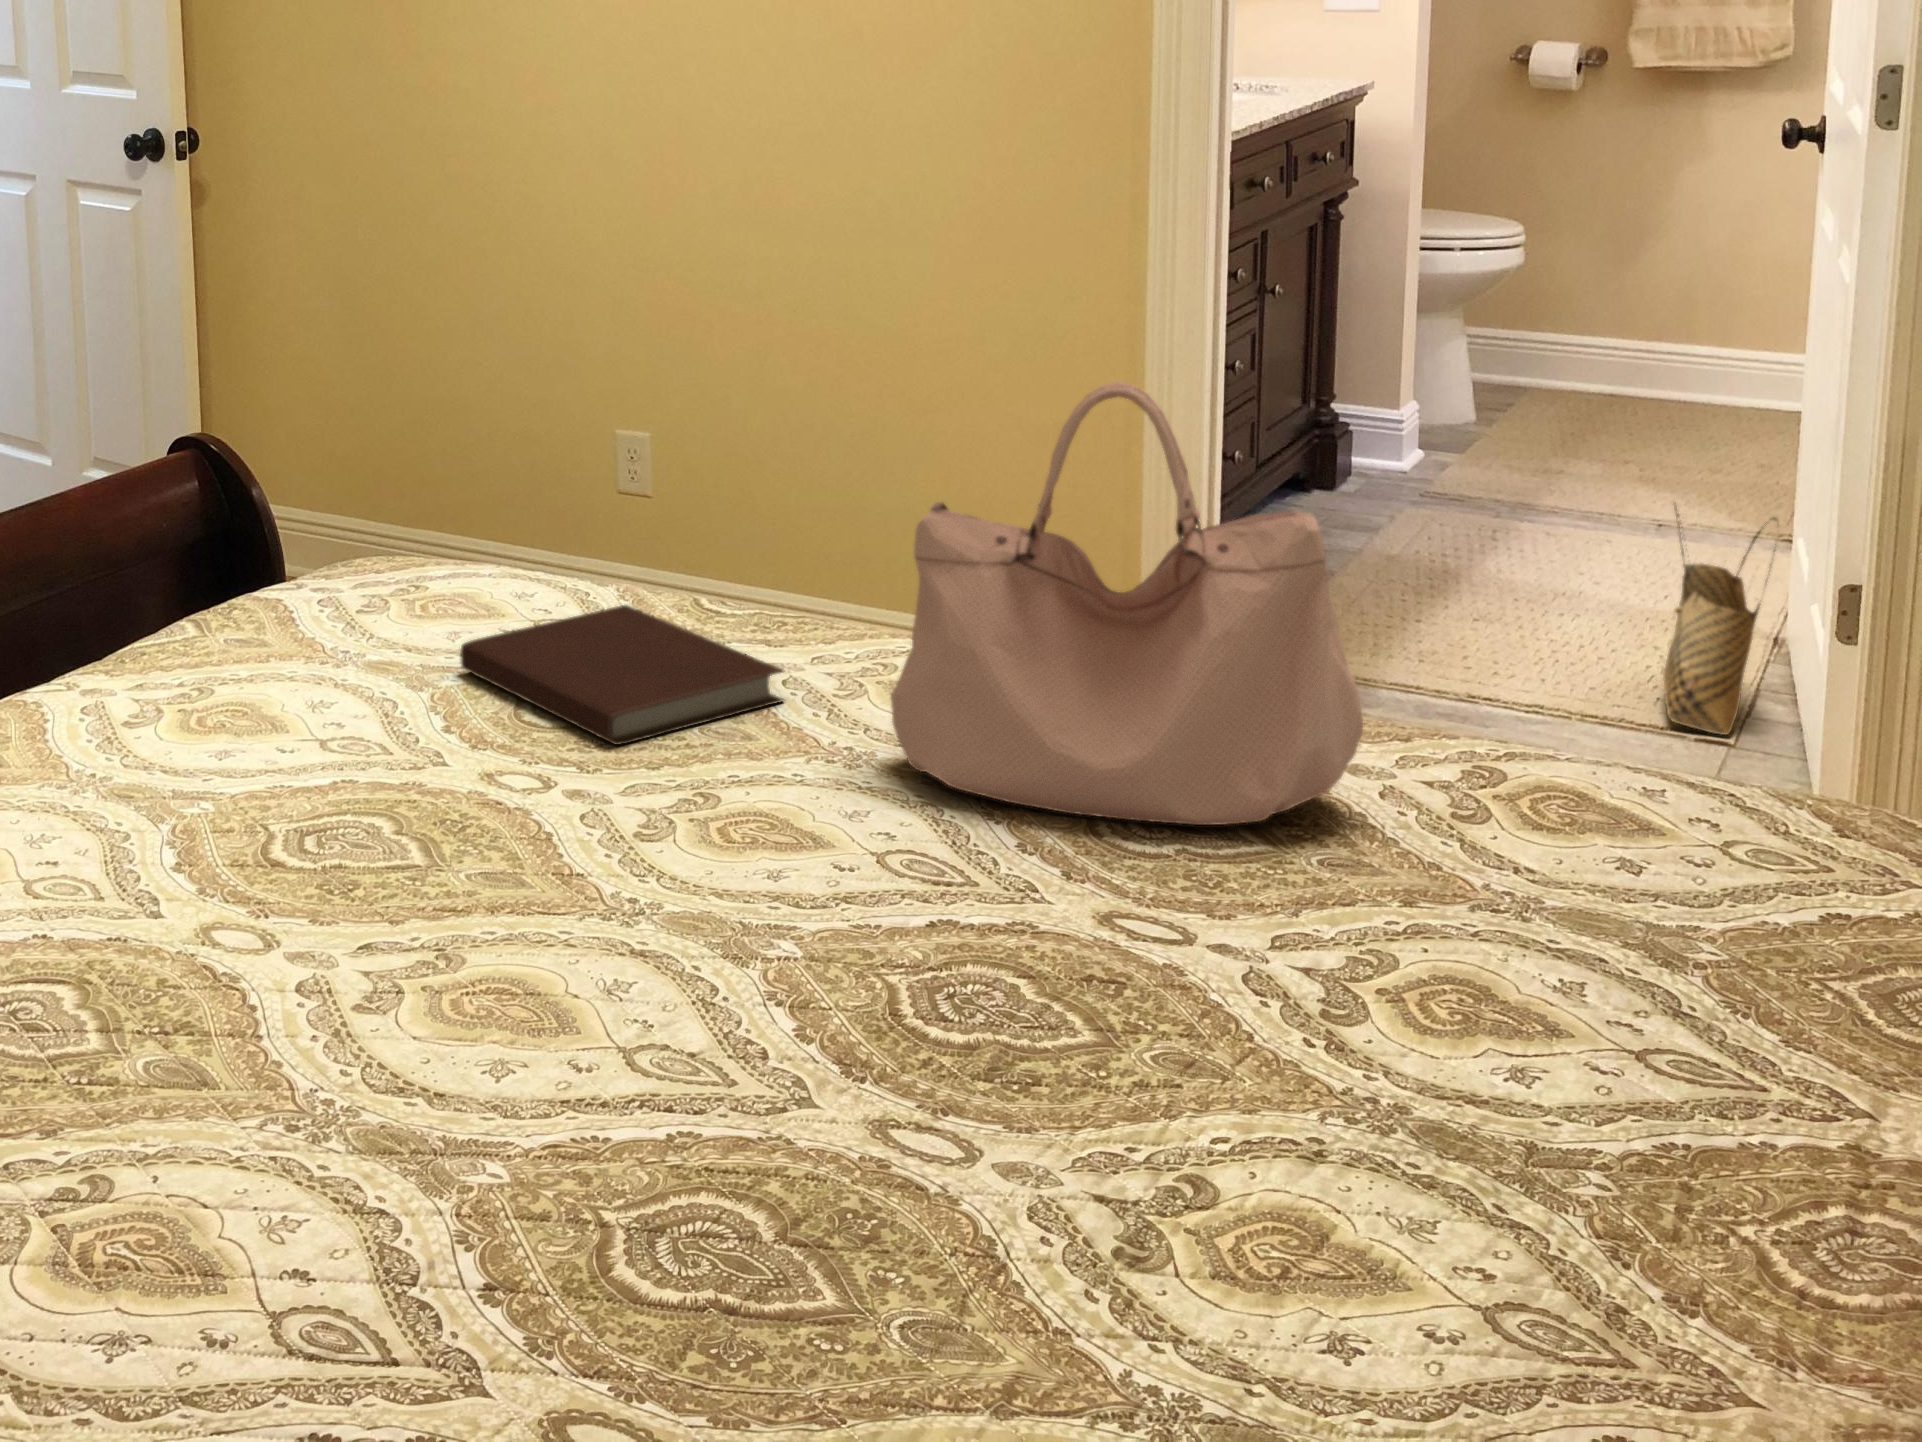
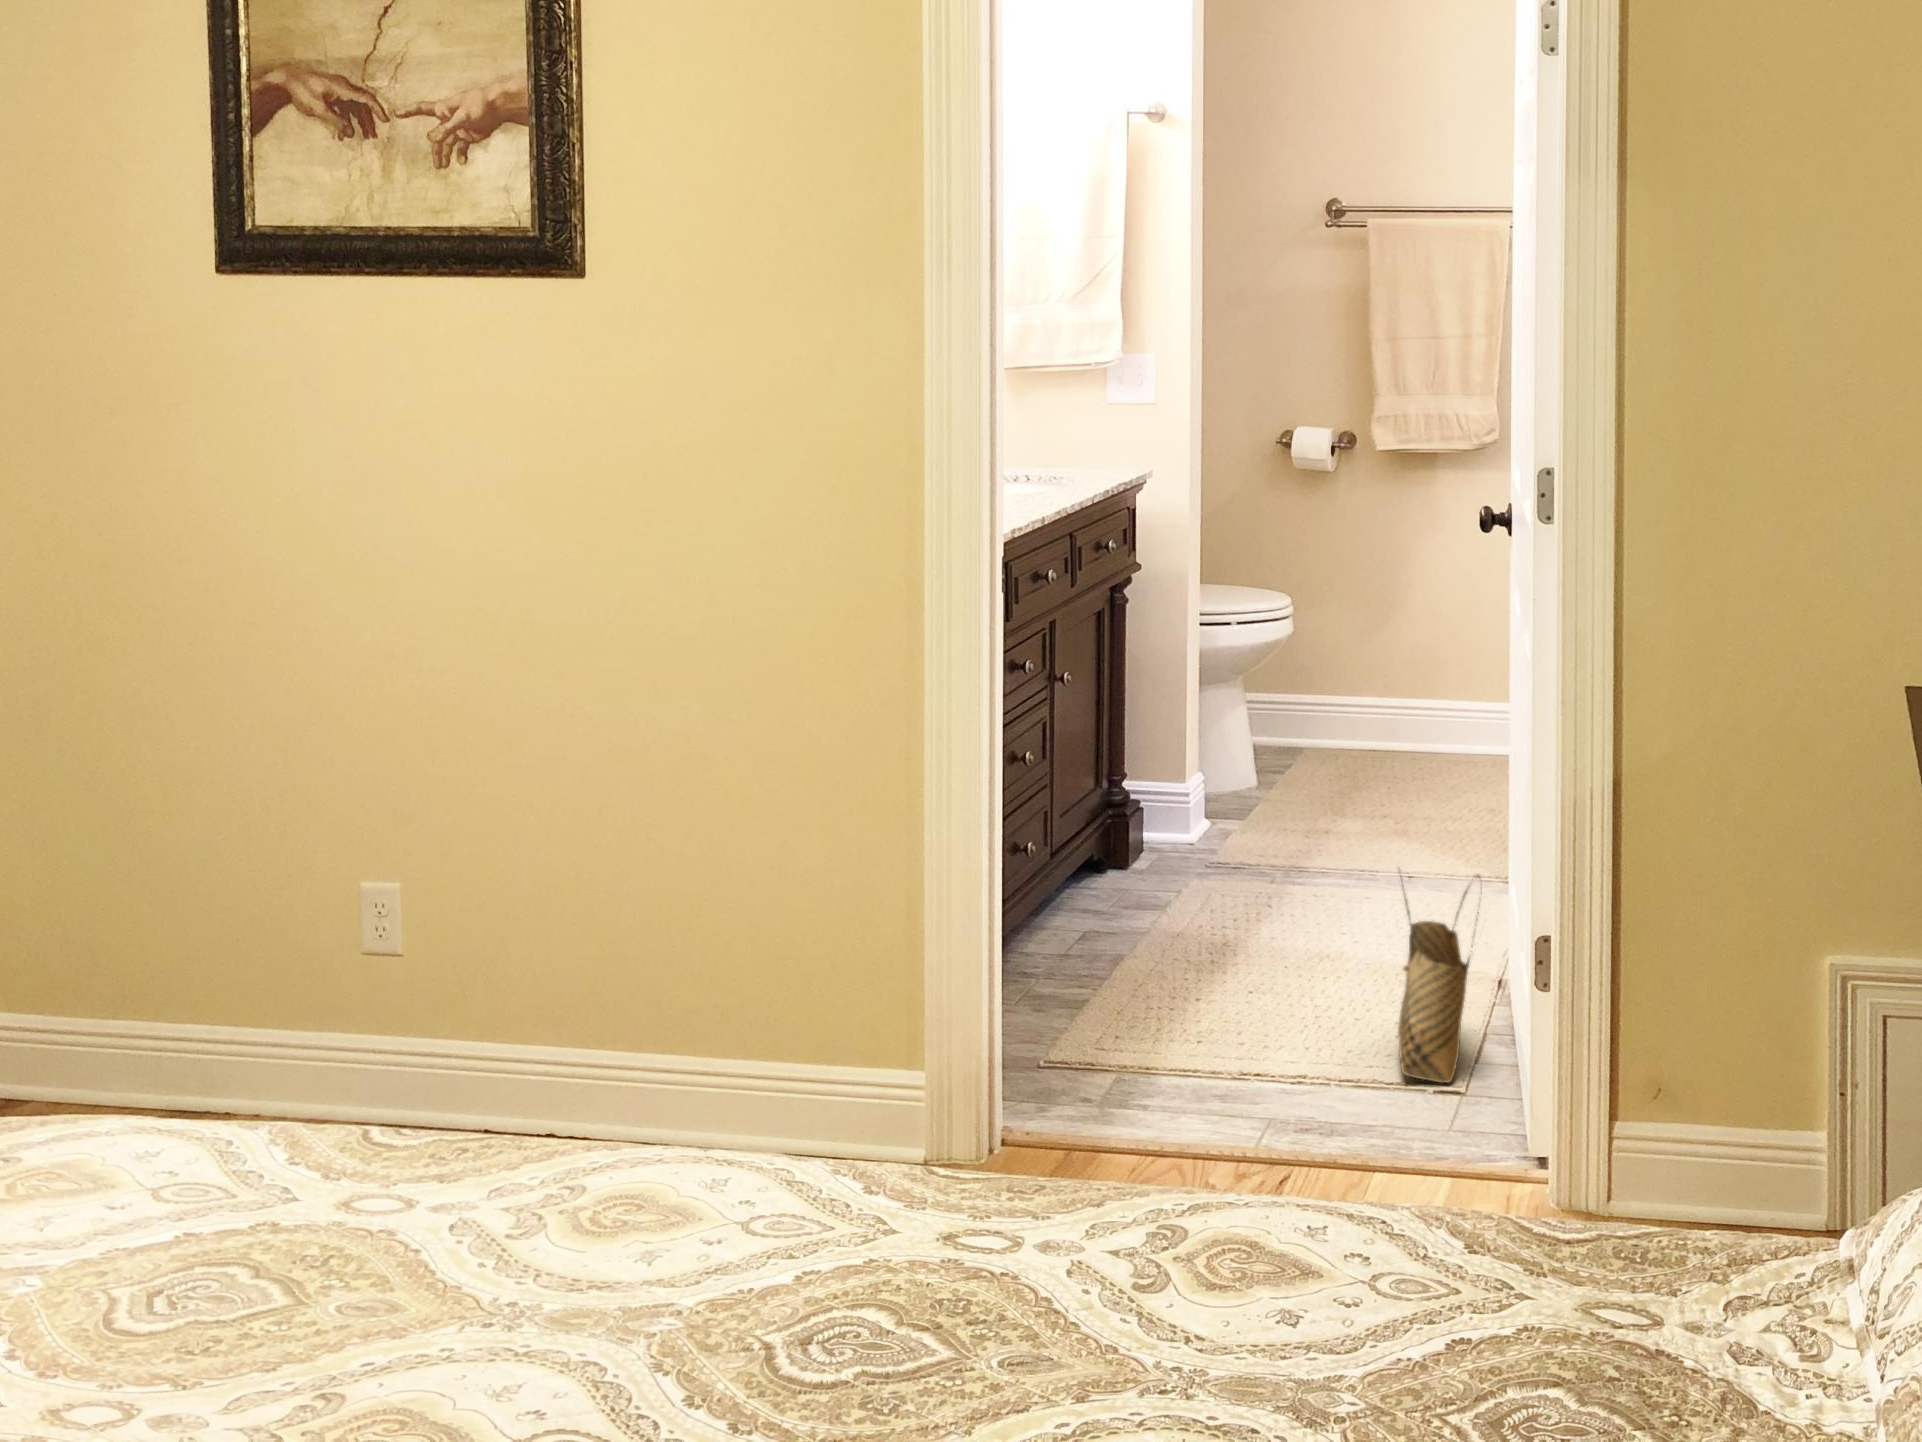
handbag: present [891,382,1363,825] -> none [557,867,1046,1349]
notebook: present [460,605,784,745] -> none [40,1146,450,1342]

